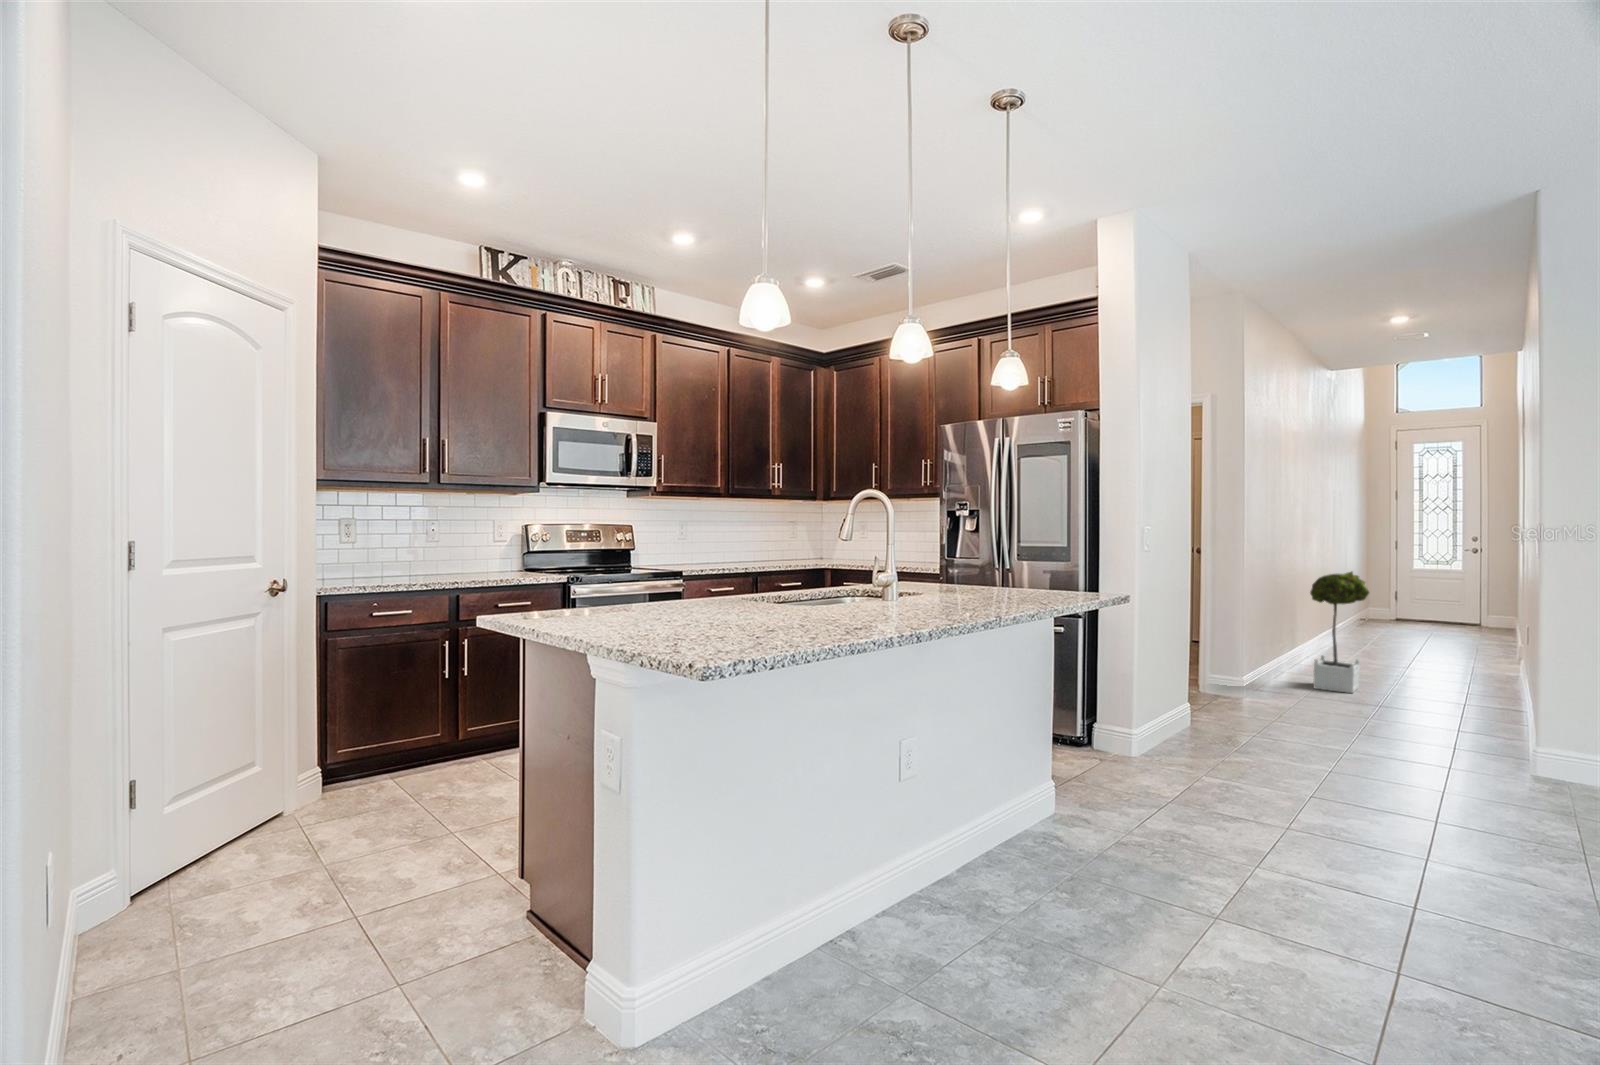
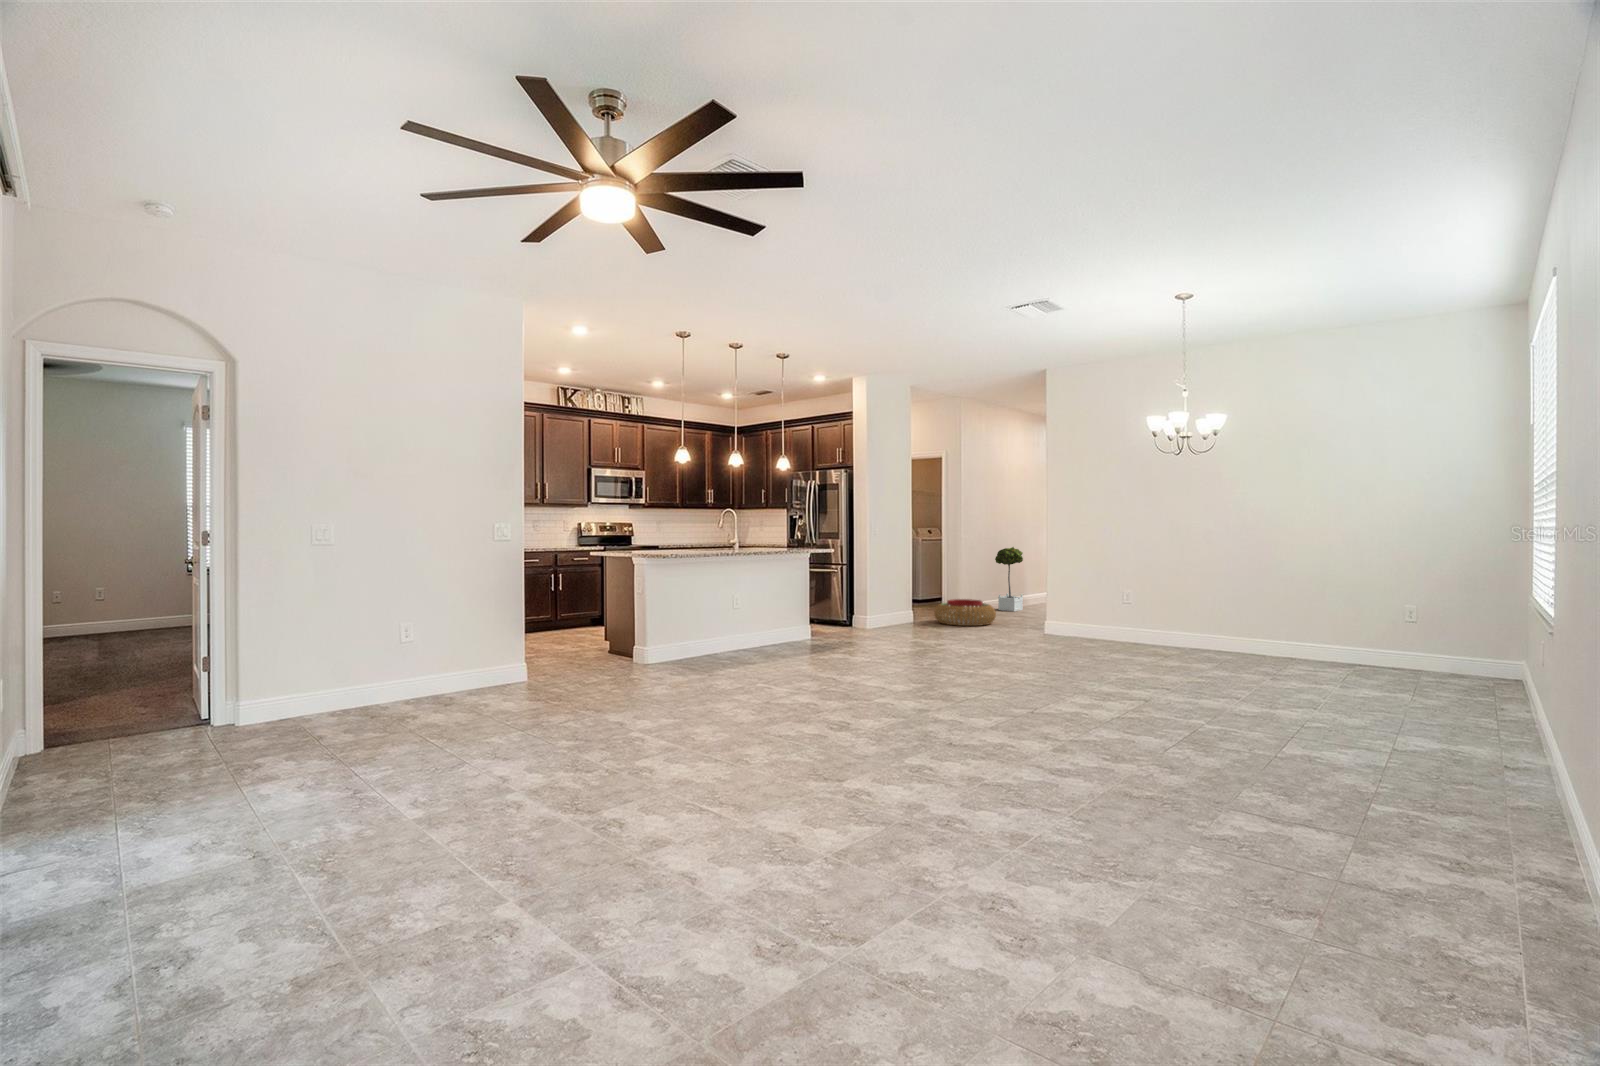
pouf: none [1261,687,1420,758] -> present [934,599,996,626]

